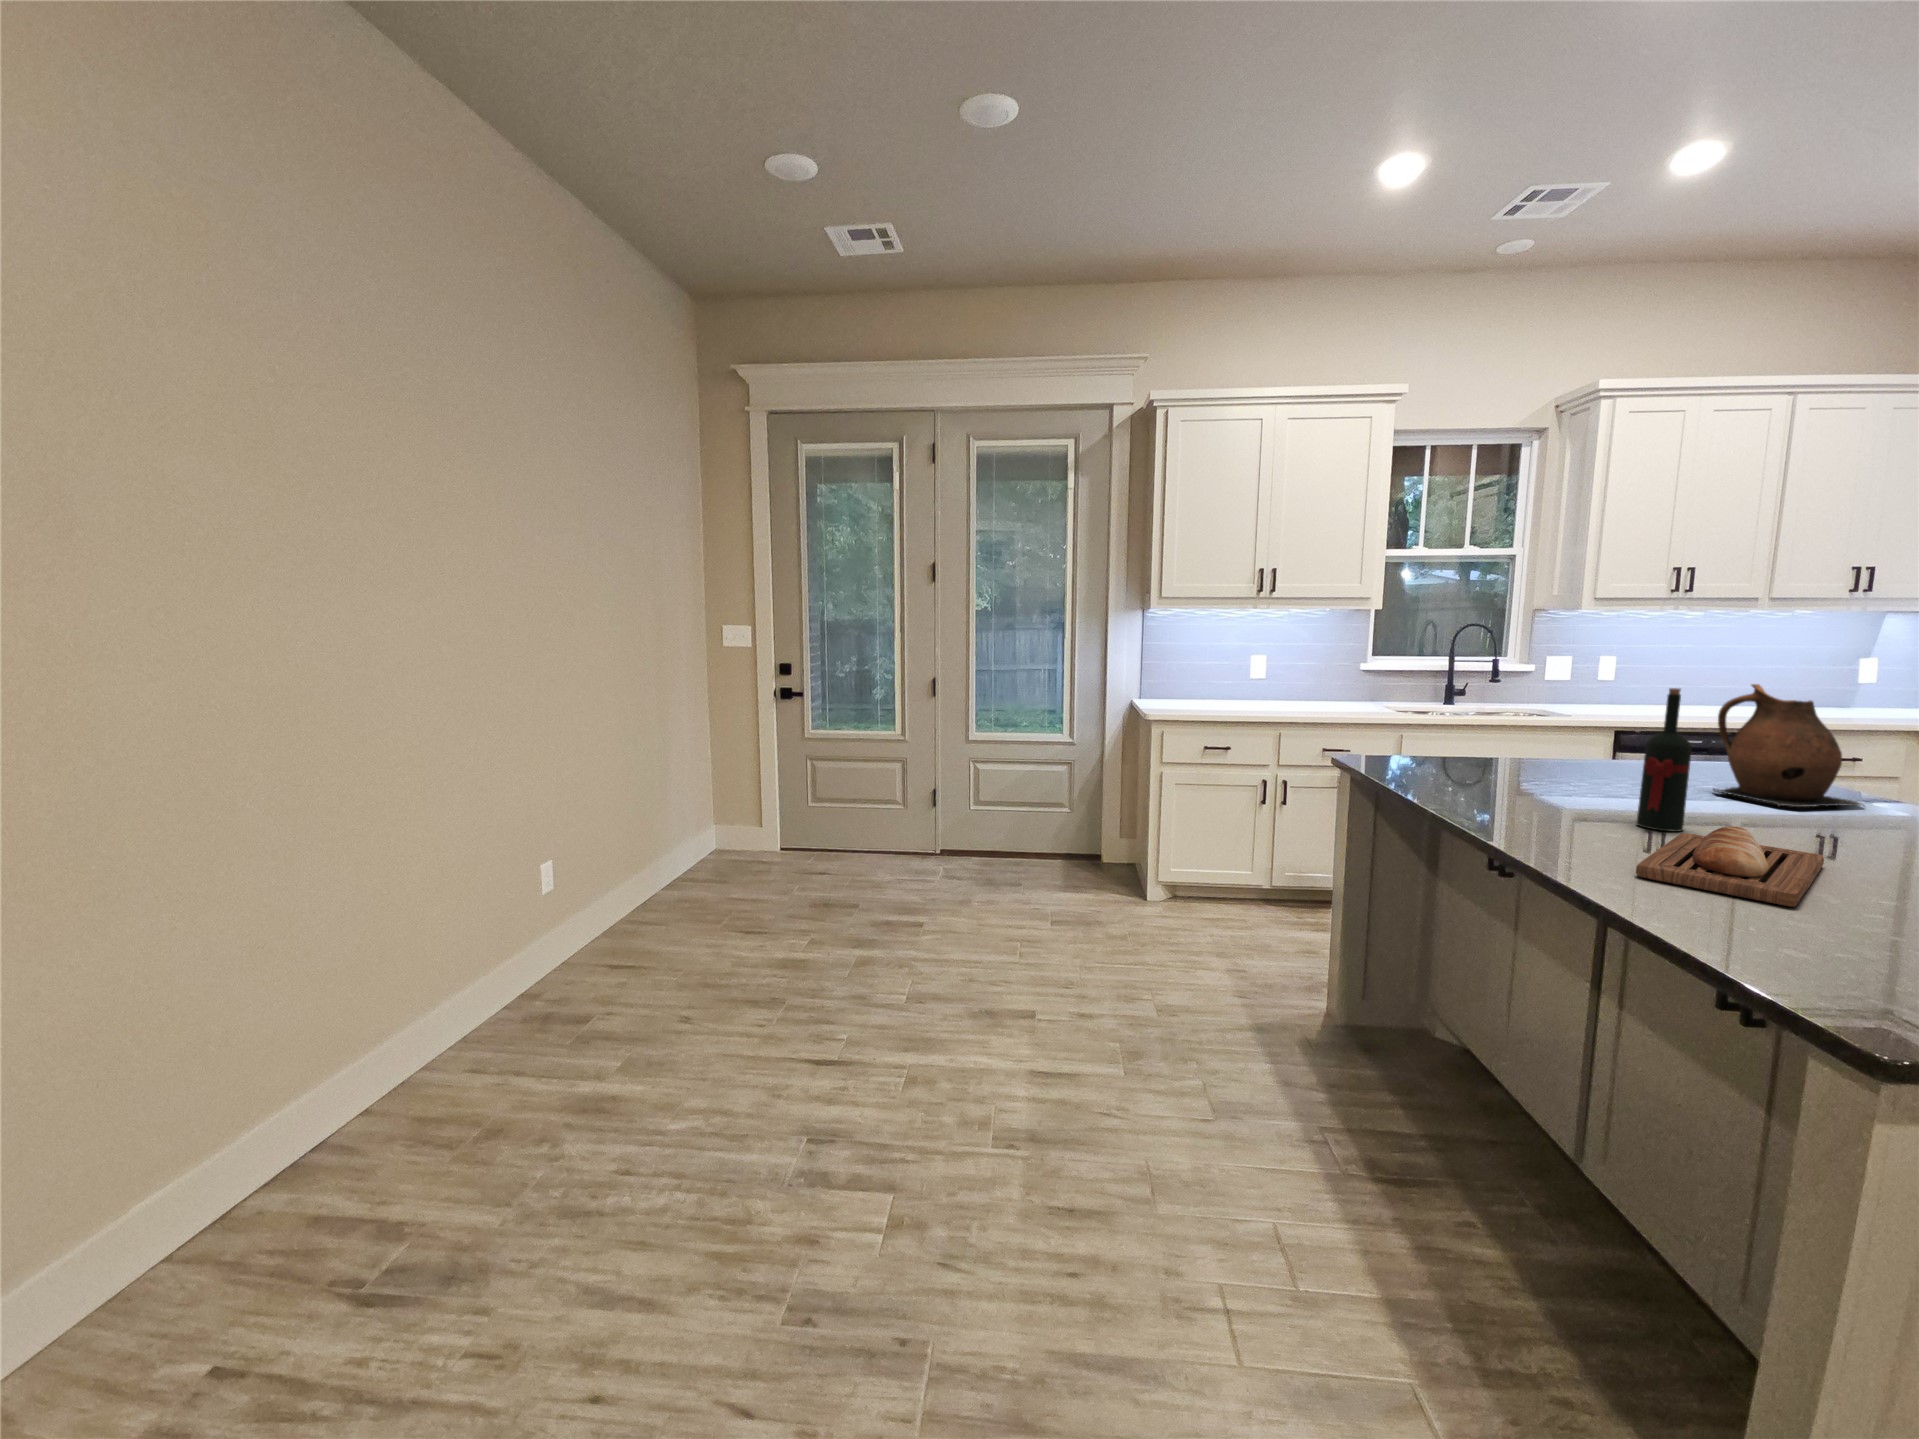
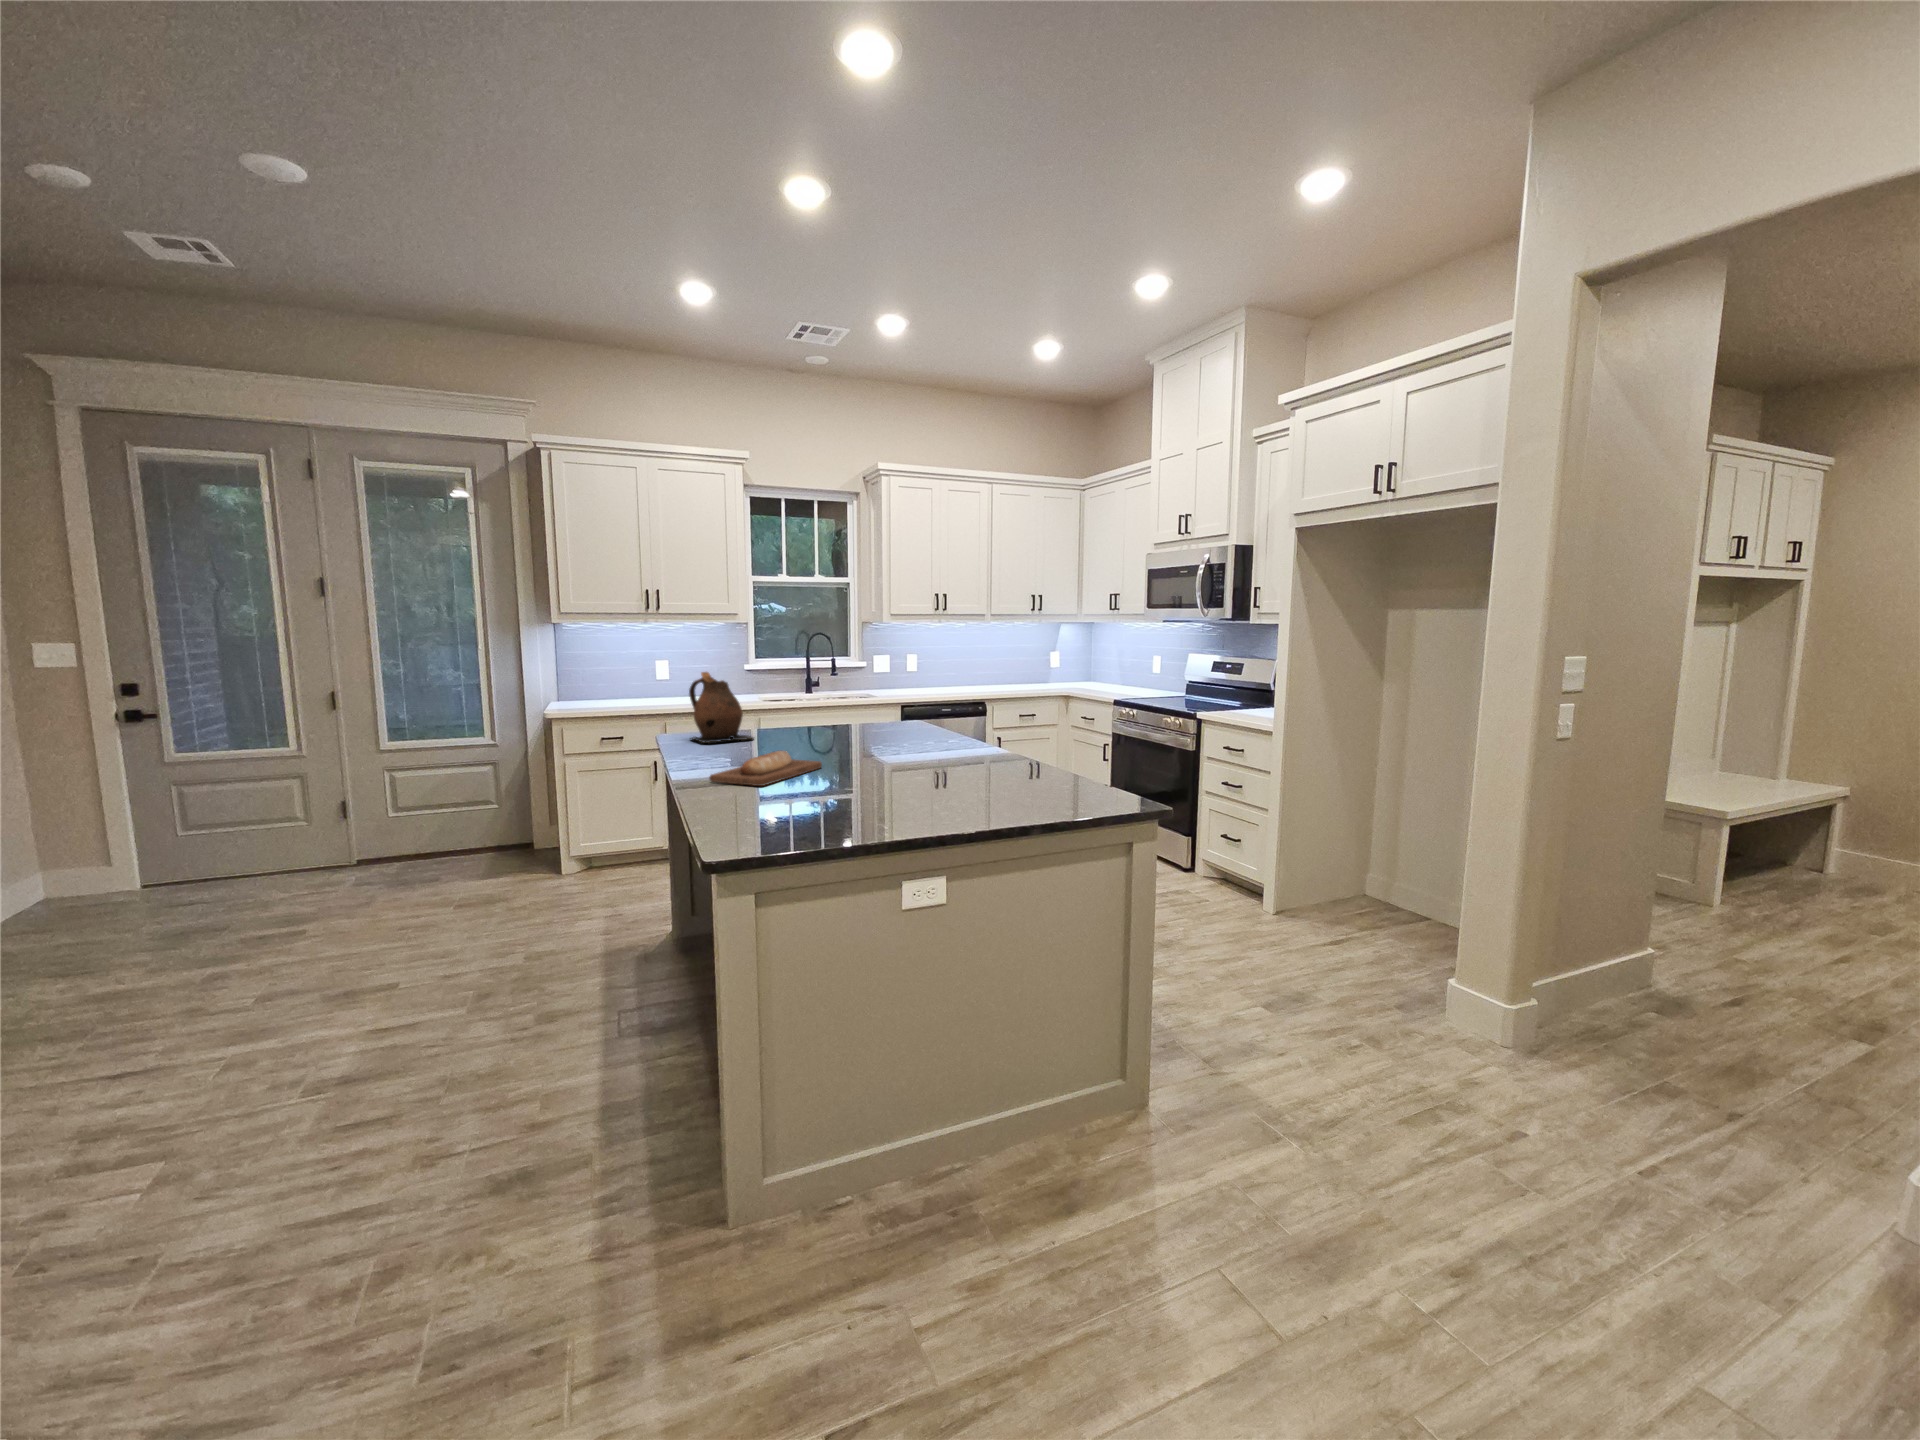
ceramic pitcher: present [1714,684,1862,807] -> present [689,672,754,743]
wine bottle: present [1637,688,1692,832] -> none [765,675,790,759]

